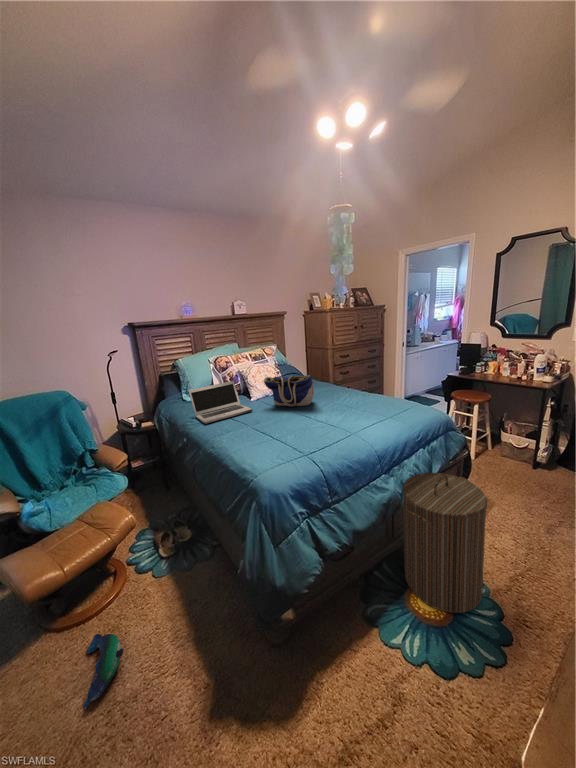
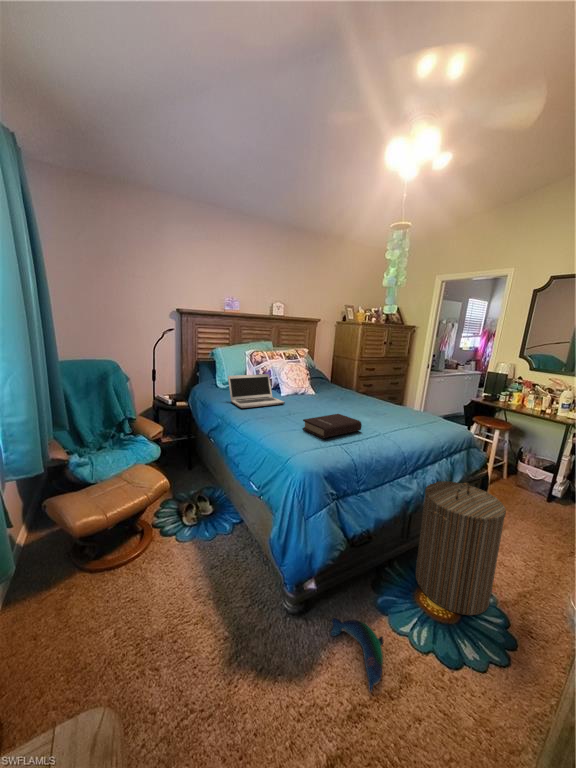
tote bag: present [264,375,314,406] -> none [299,374,346,406]
book: none [266,417,329,450] -> present [303,414,362,438]
plush toy: present [83,634,123,710] -> present [331,618,384,692]

